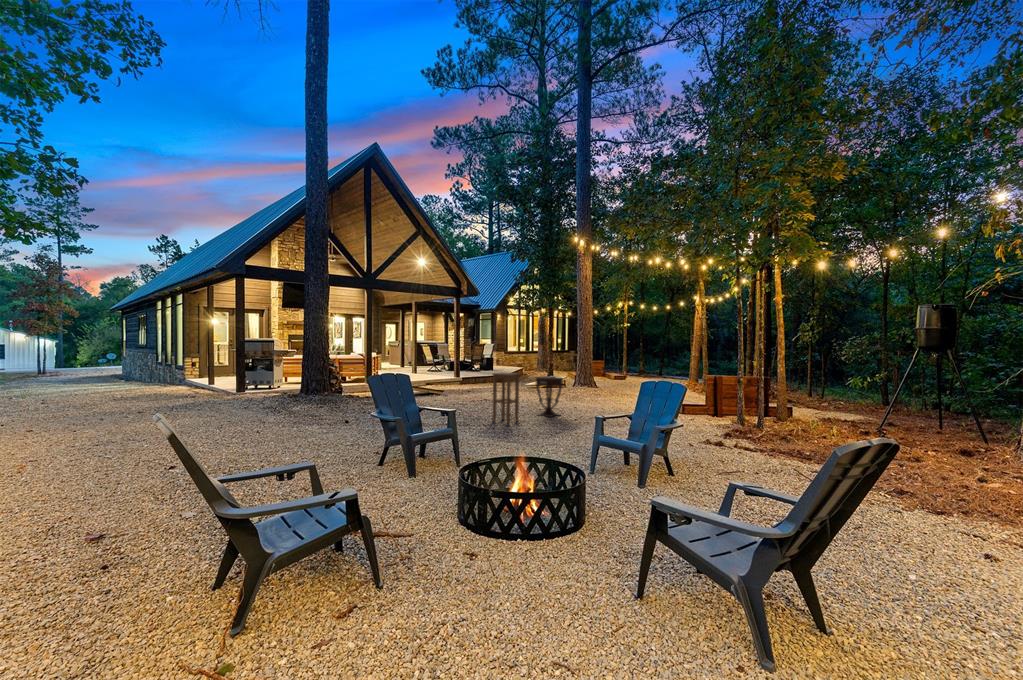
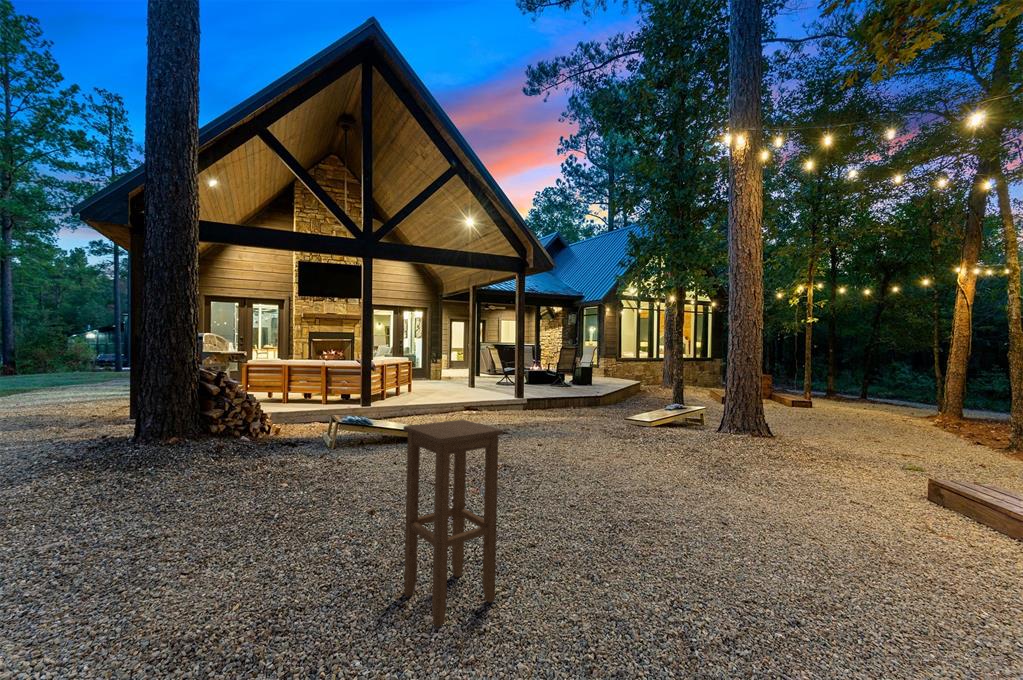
side table: present [536,376,563,417] -> none [585,429,676,577]

